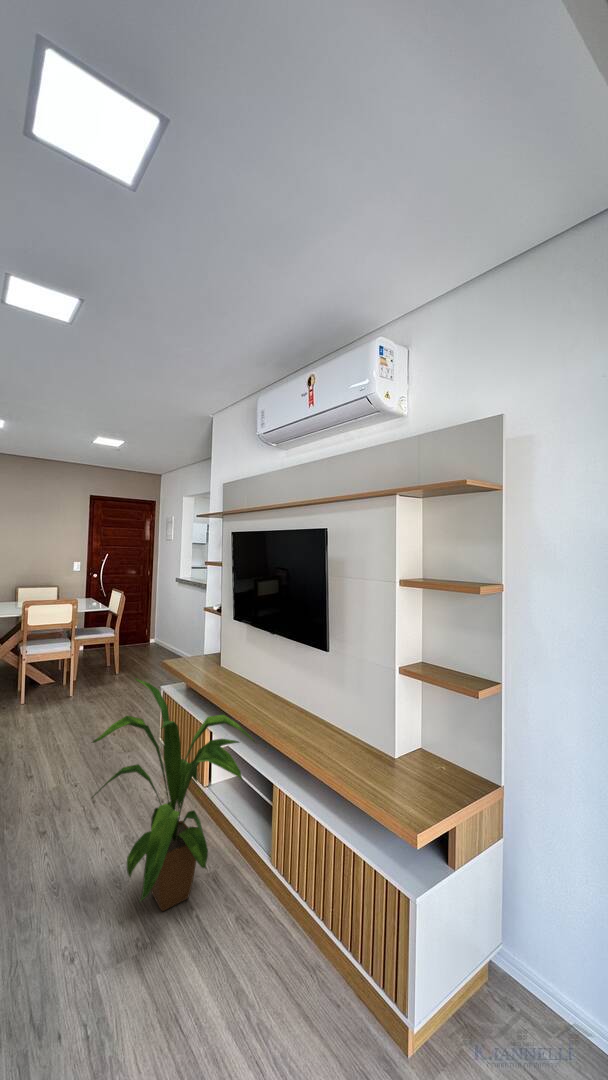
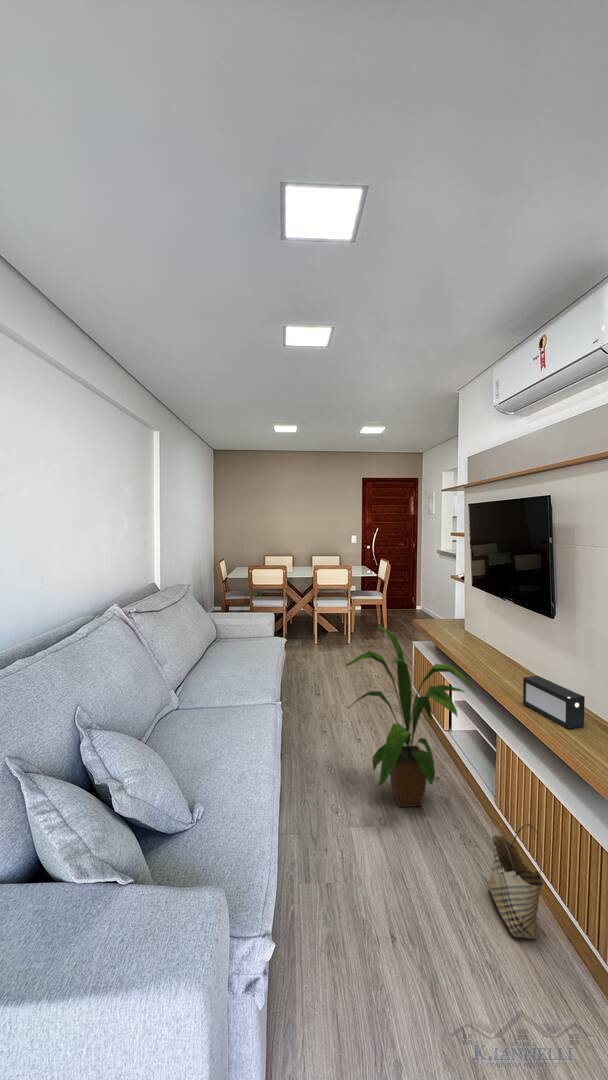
speaker: none [304,712,364,765] -> present [523,676,585,729]
woven basket: none [280,885,344,1034] -> present [488,824,543,939]

